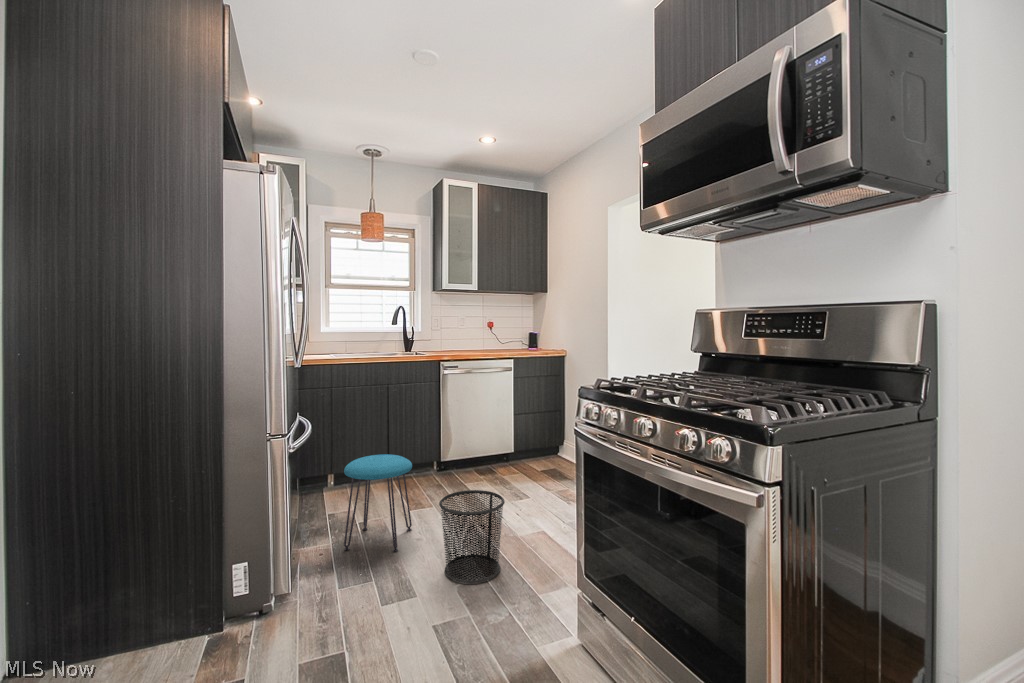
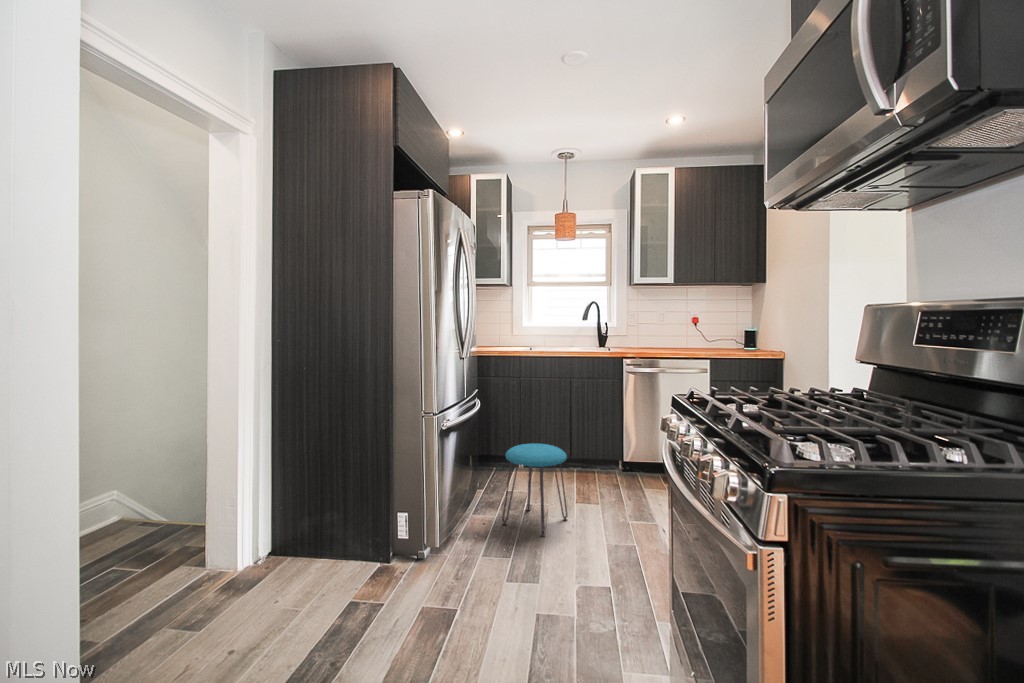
waste bin: present [439,490,505,583] -> none [570,492,638,588]

